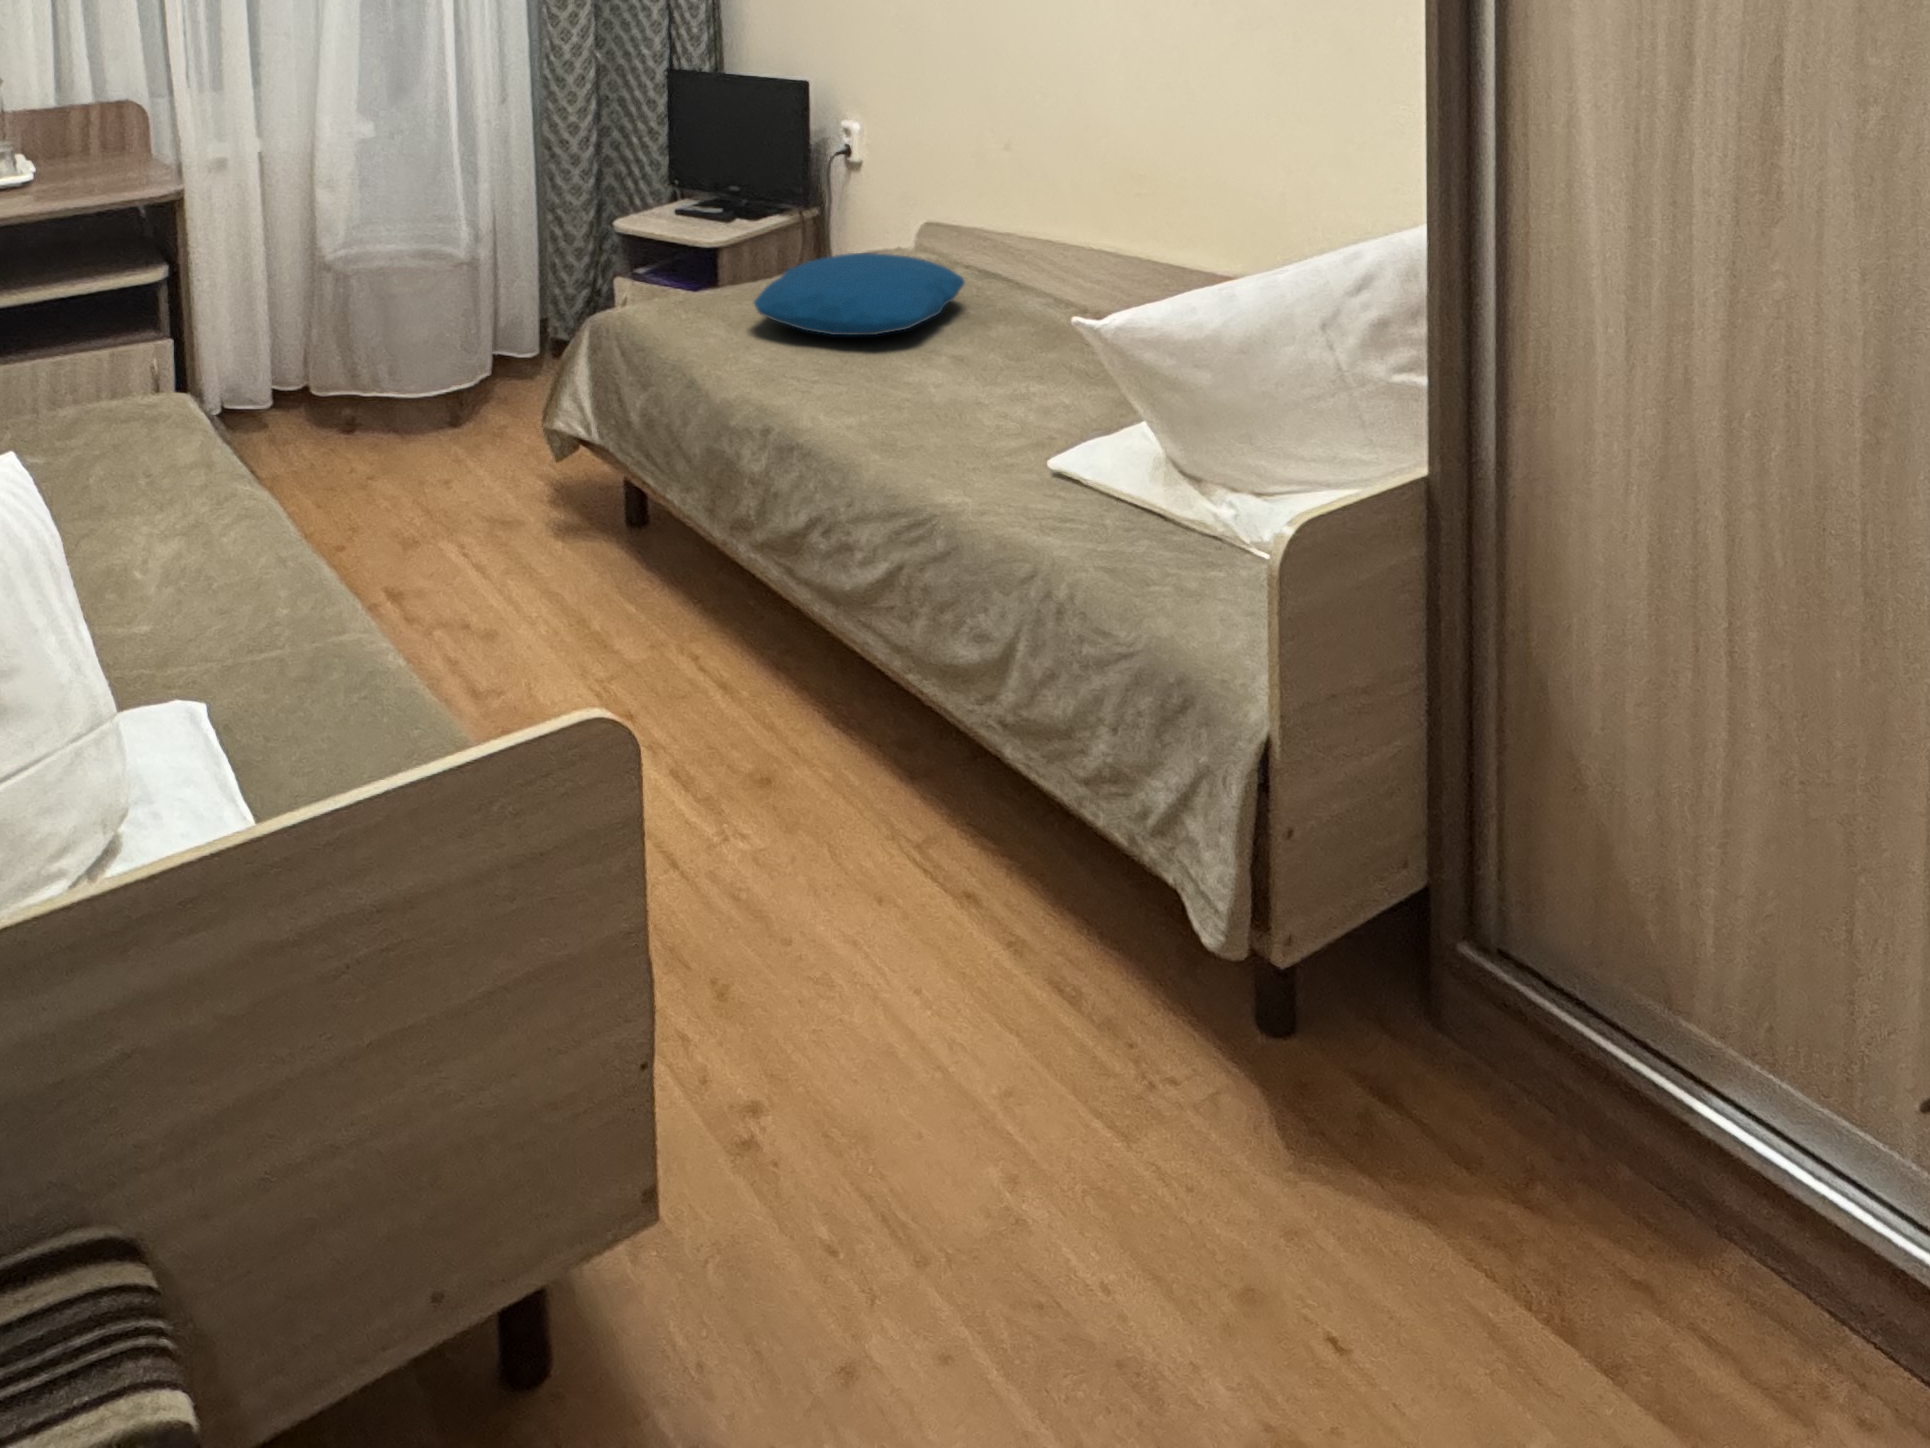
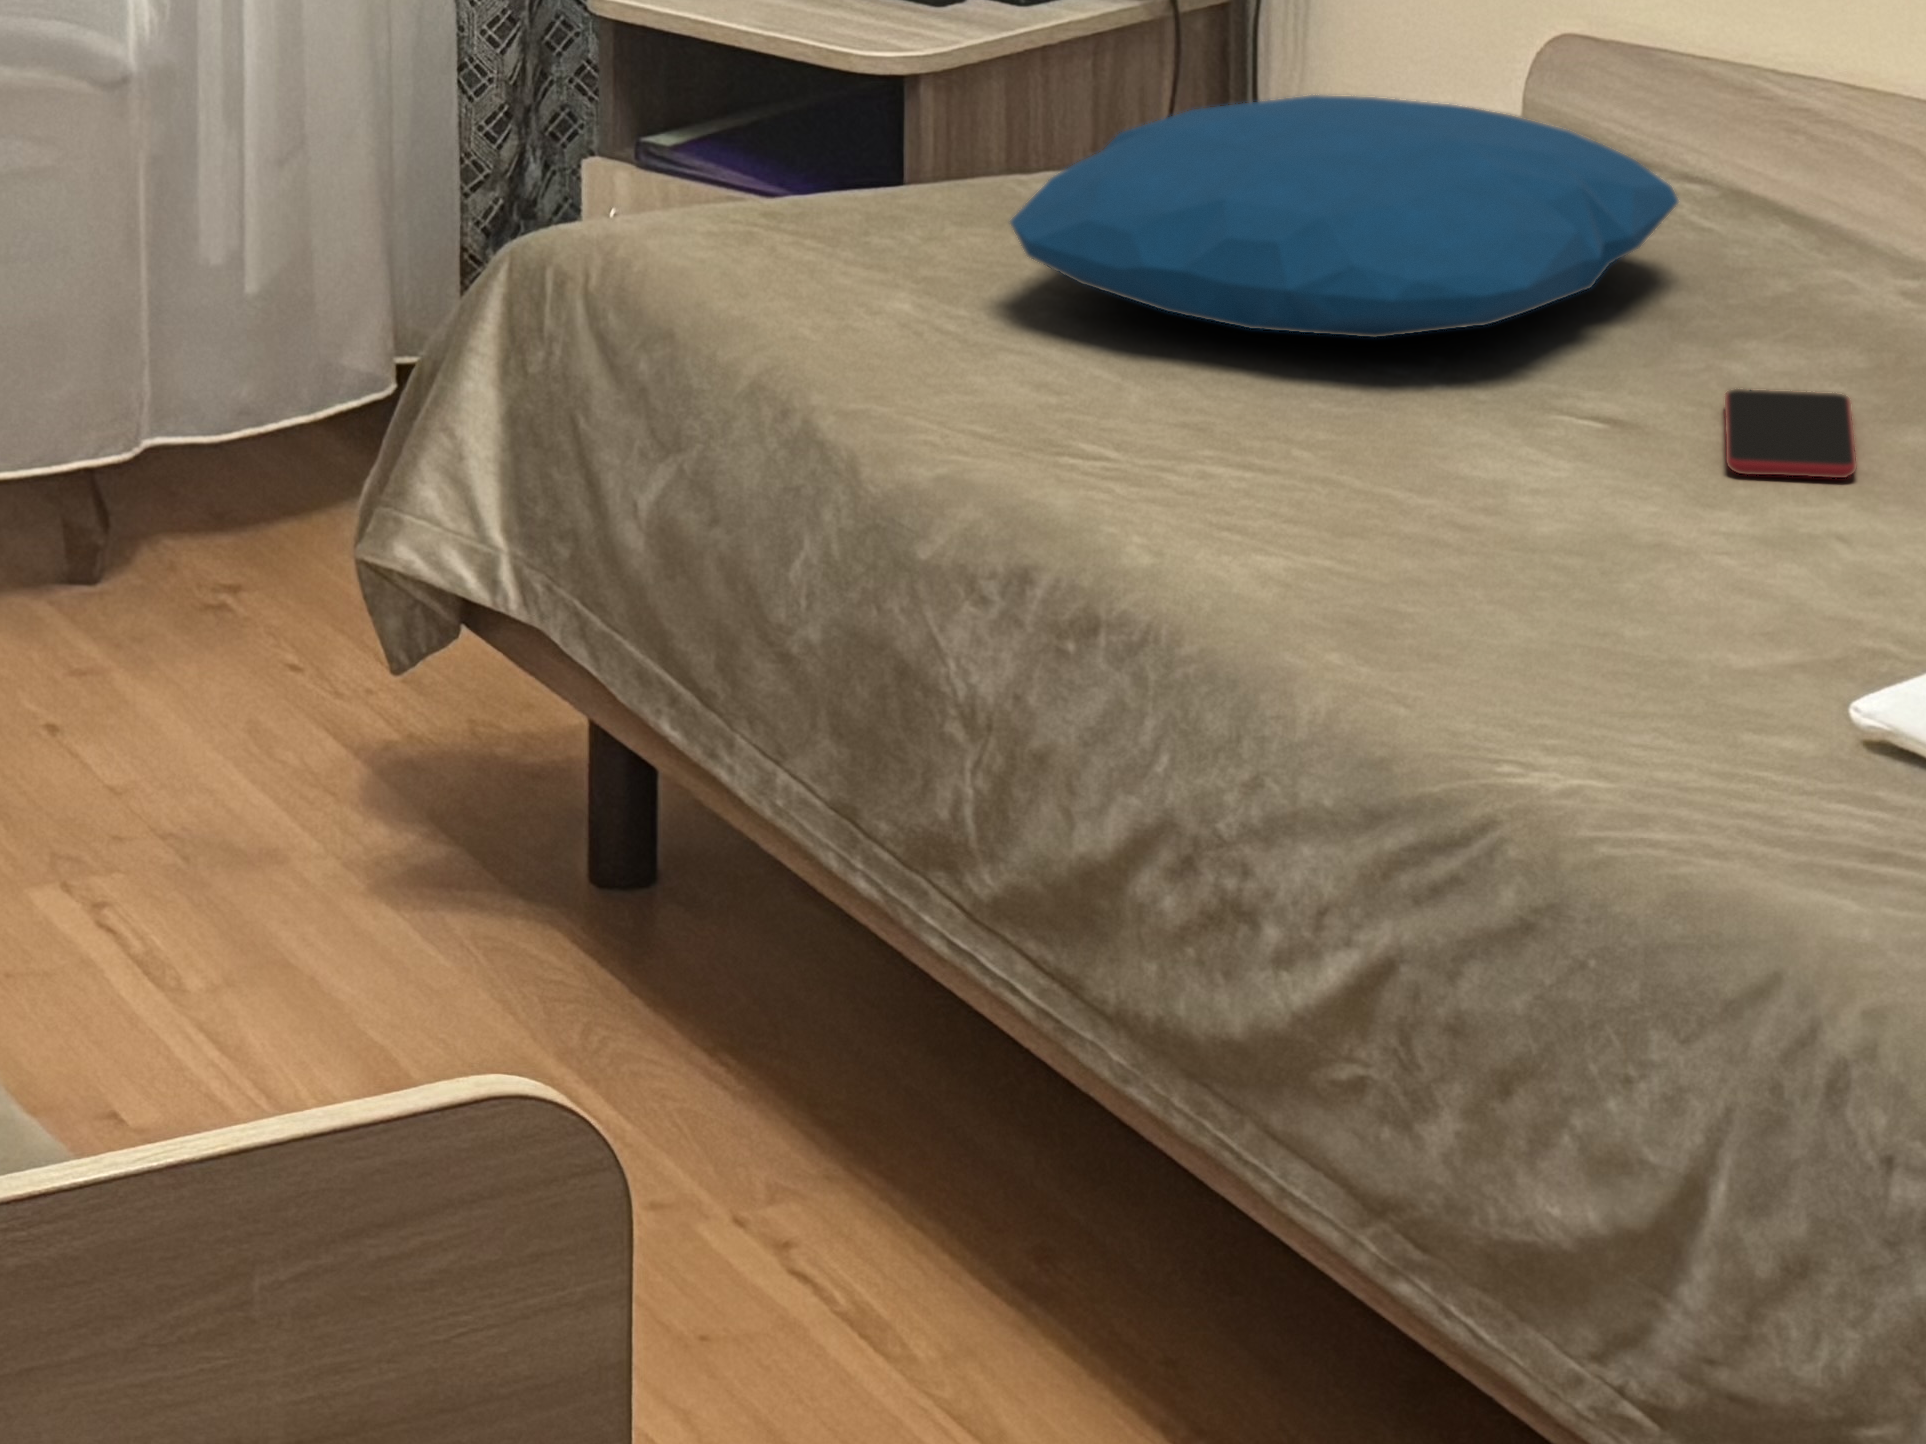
smartphone: none [985,346,1029,377] -> present [1725,389,1857,478]

